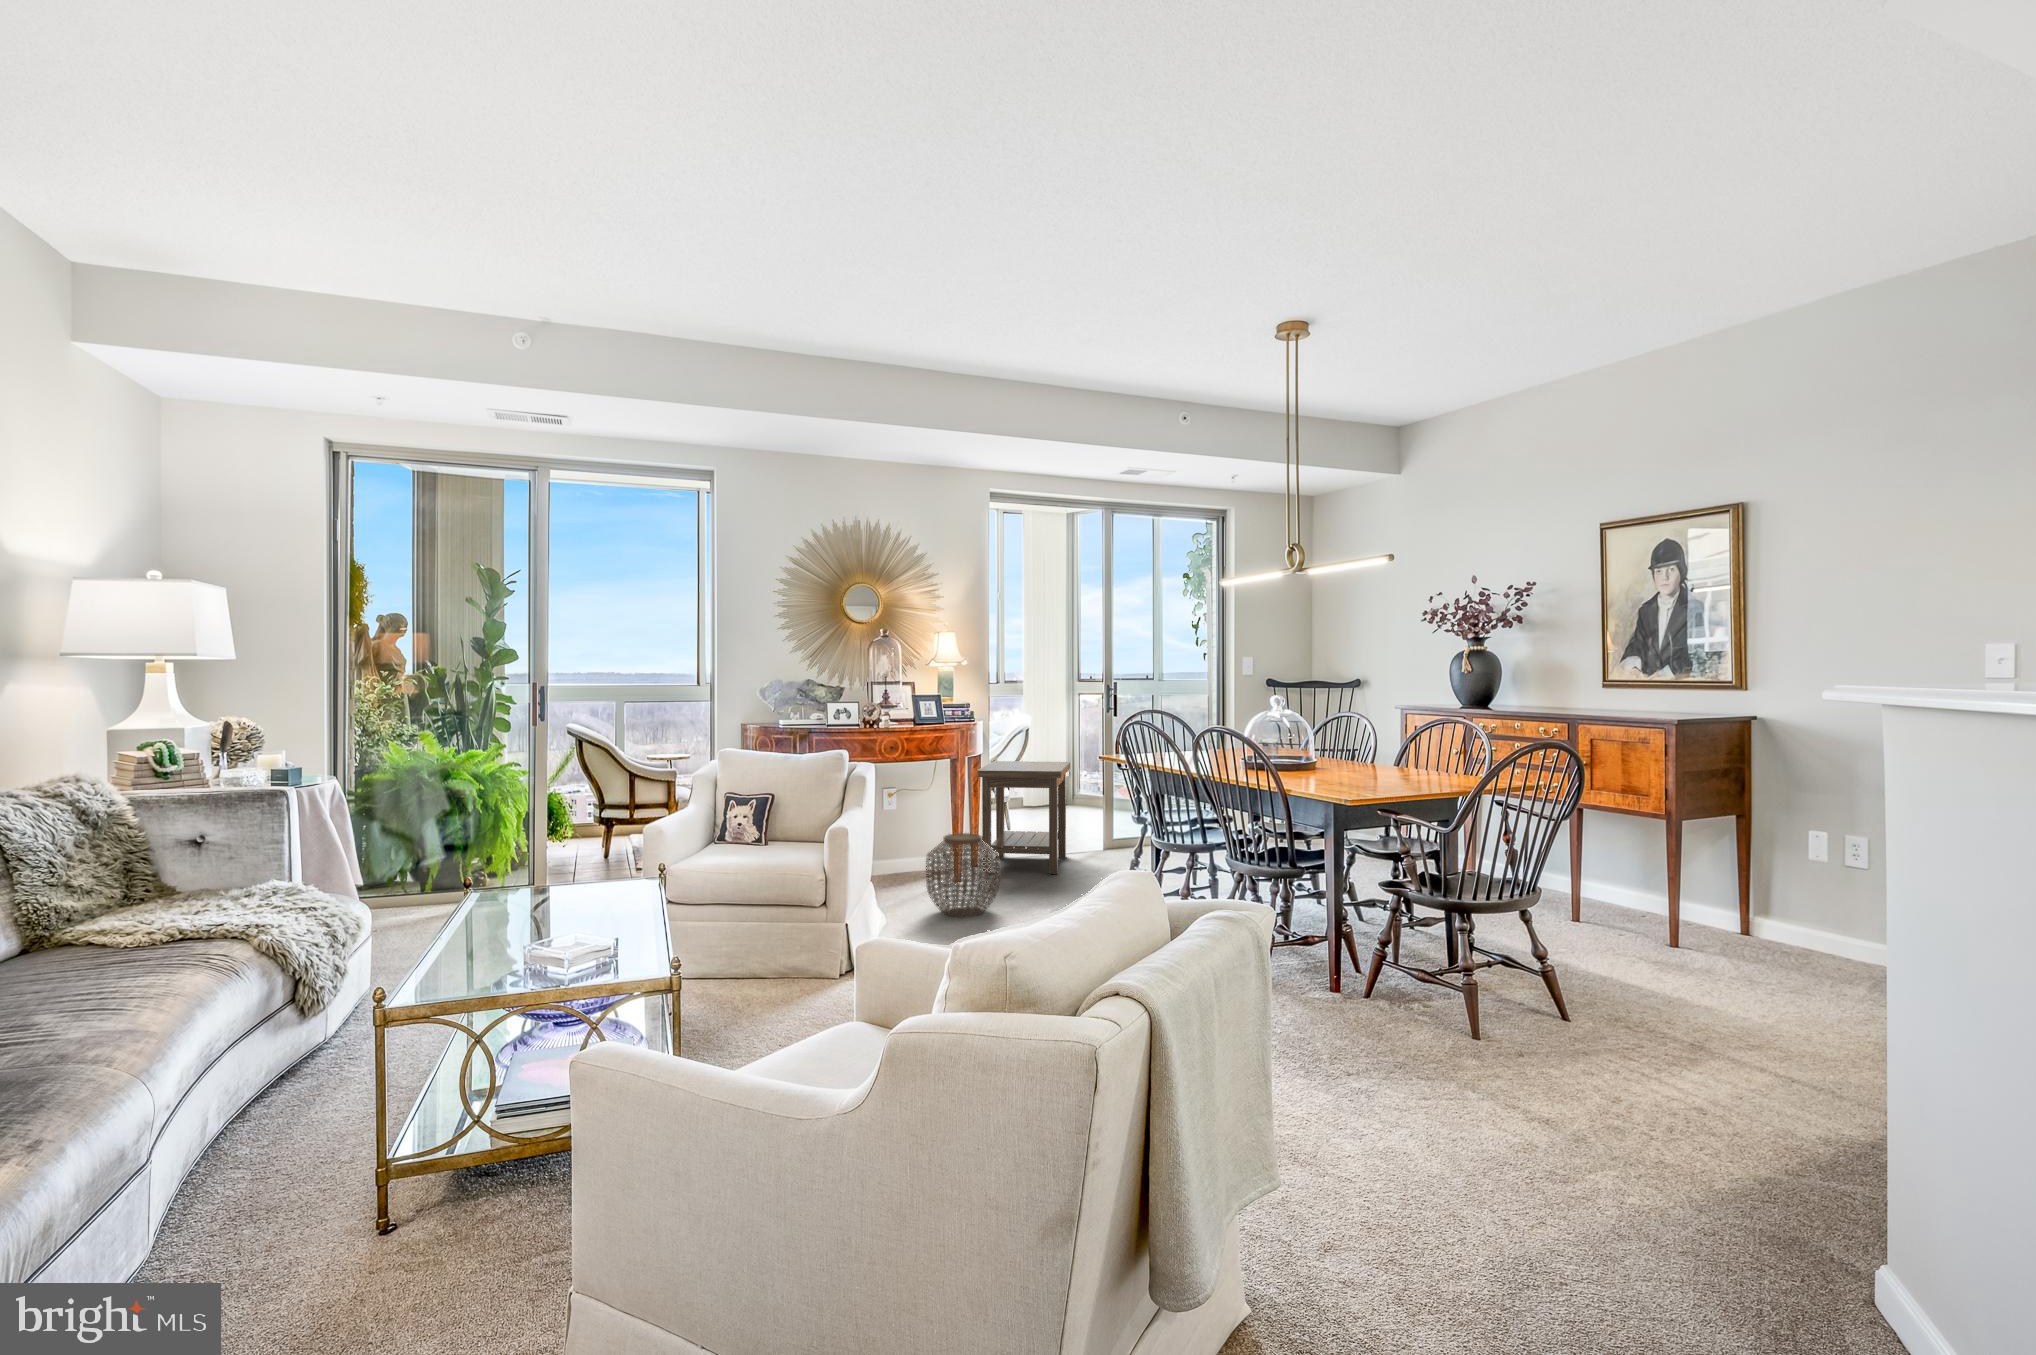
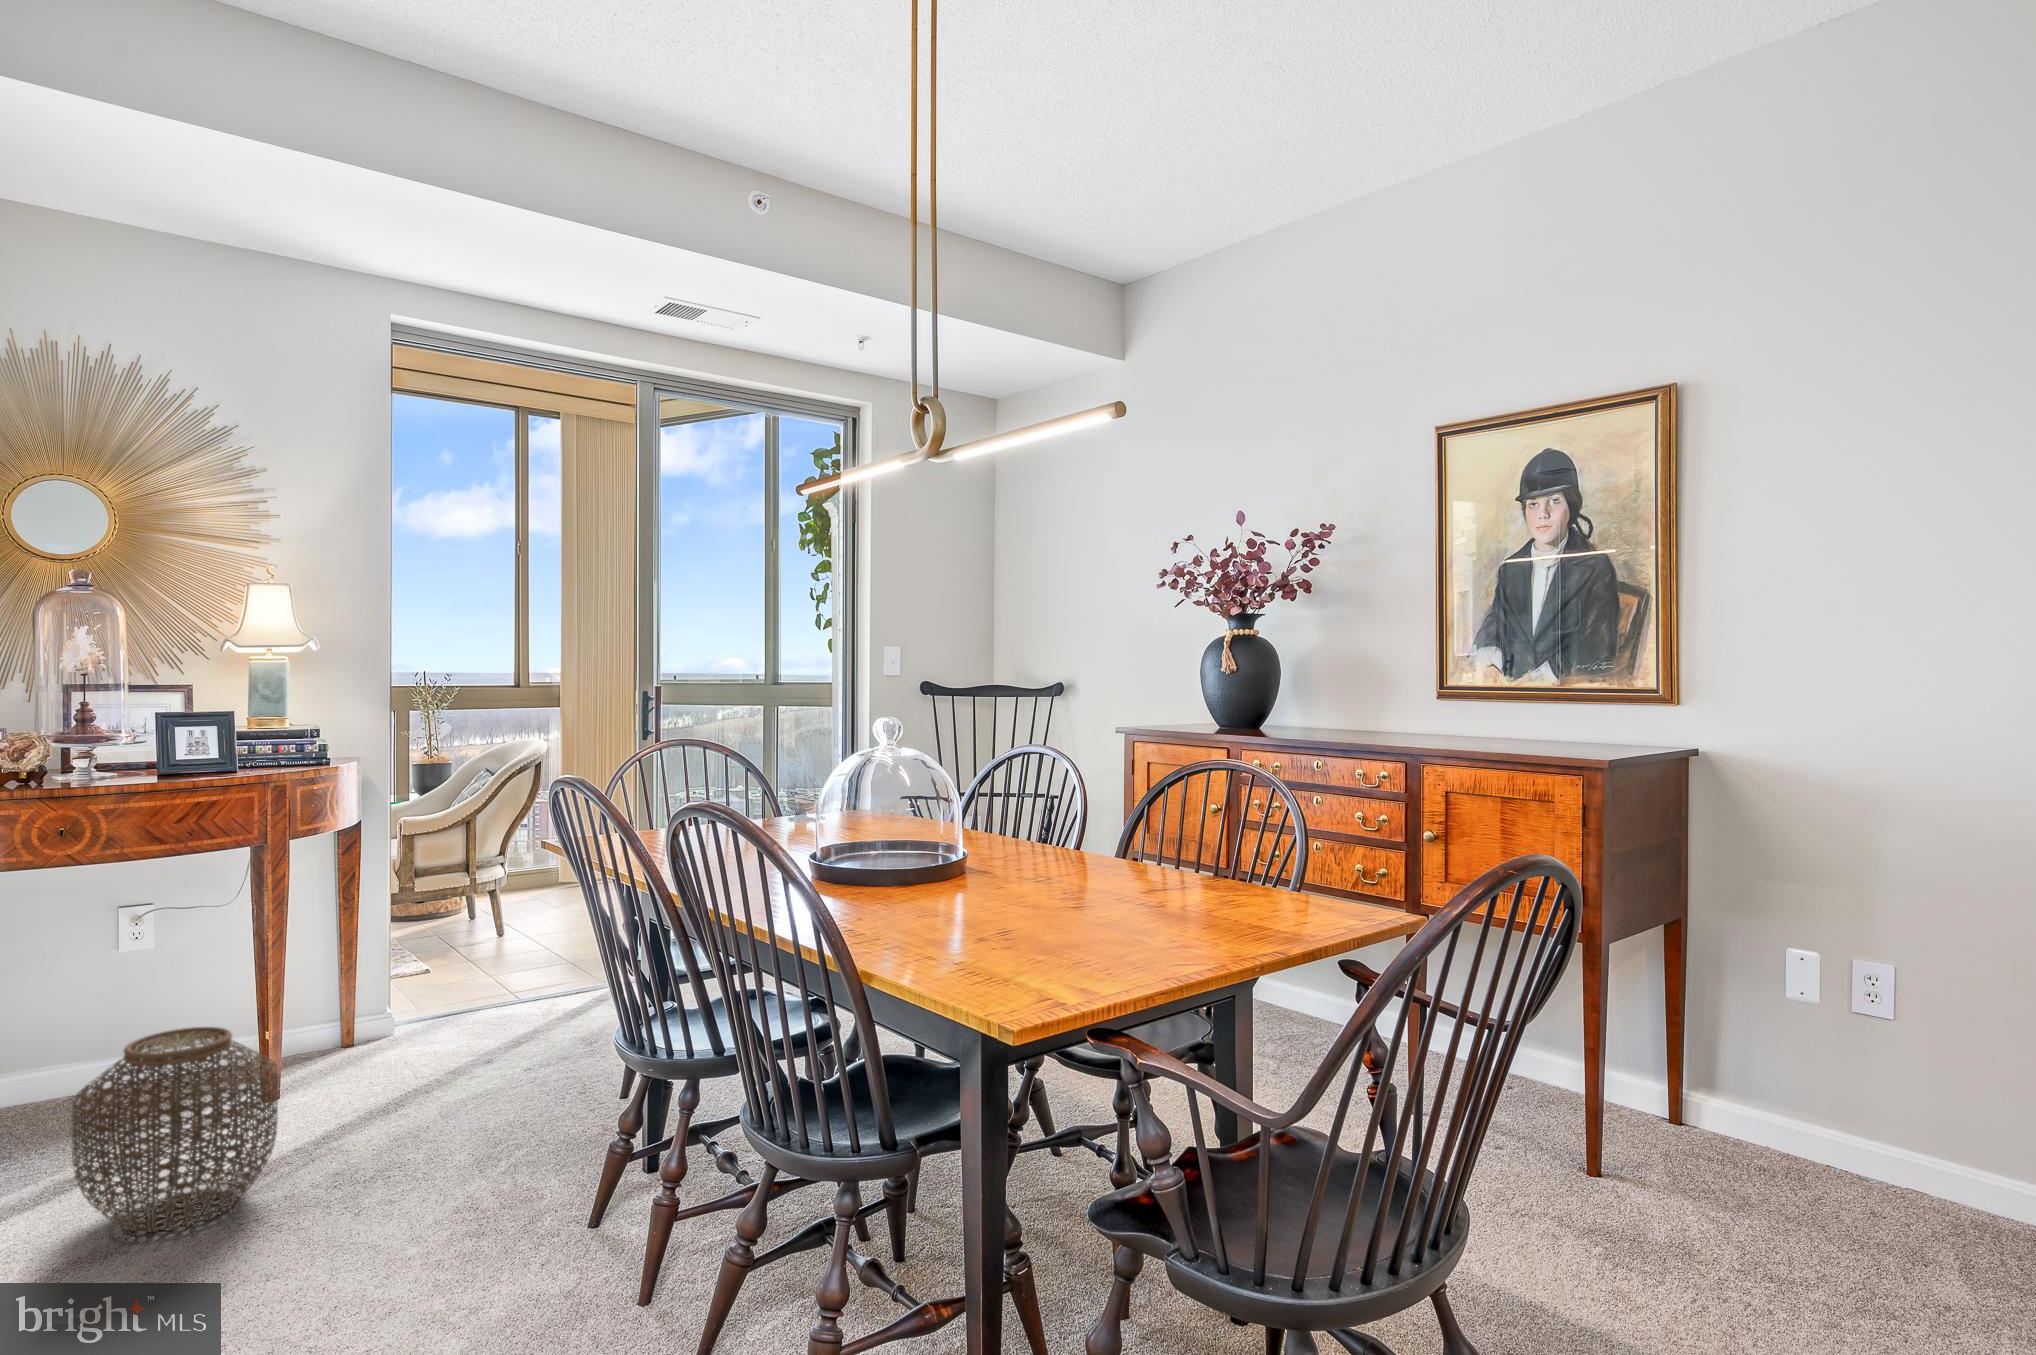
side table: present [977,761,1070,874] -> none [325,833,552,1065]

